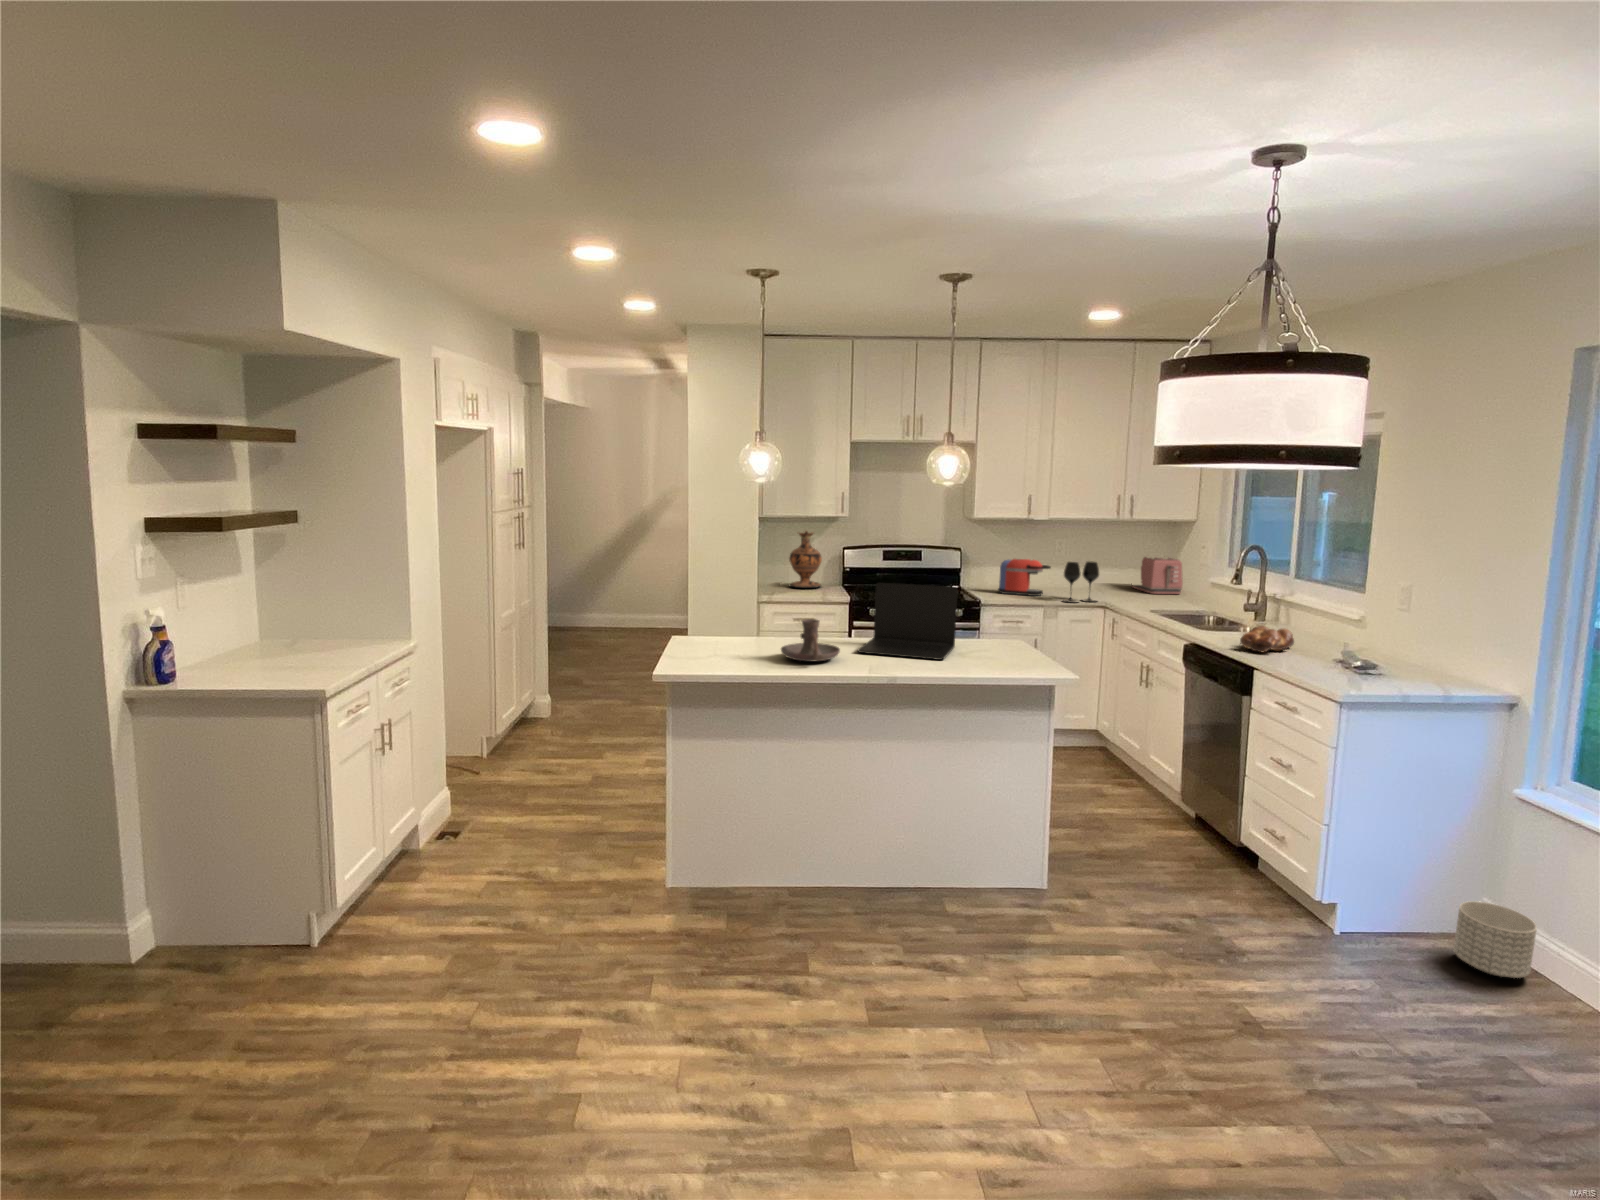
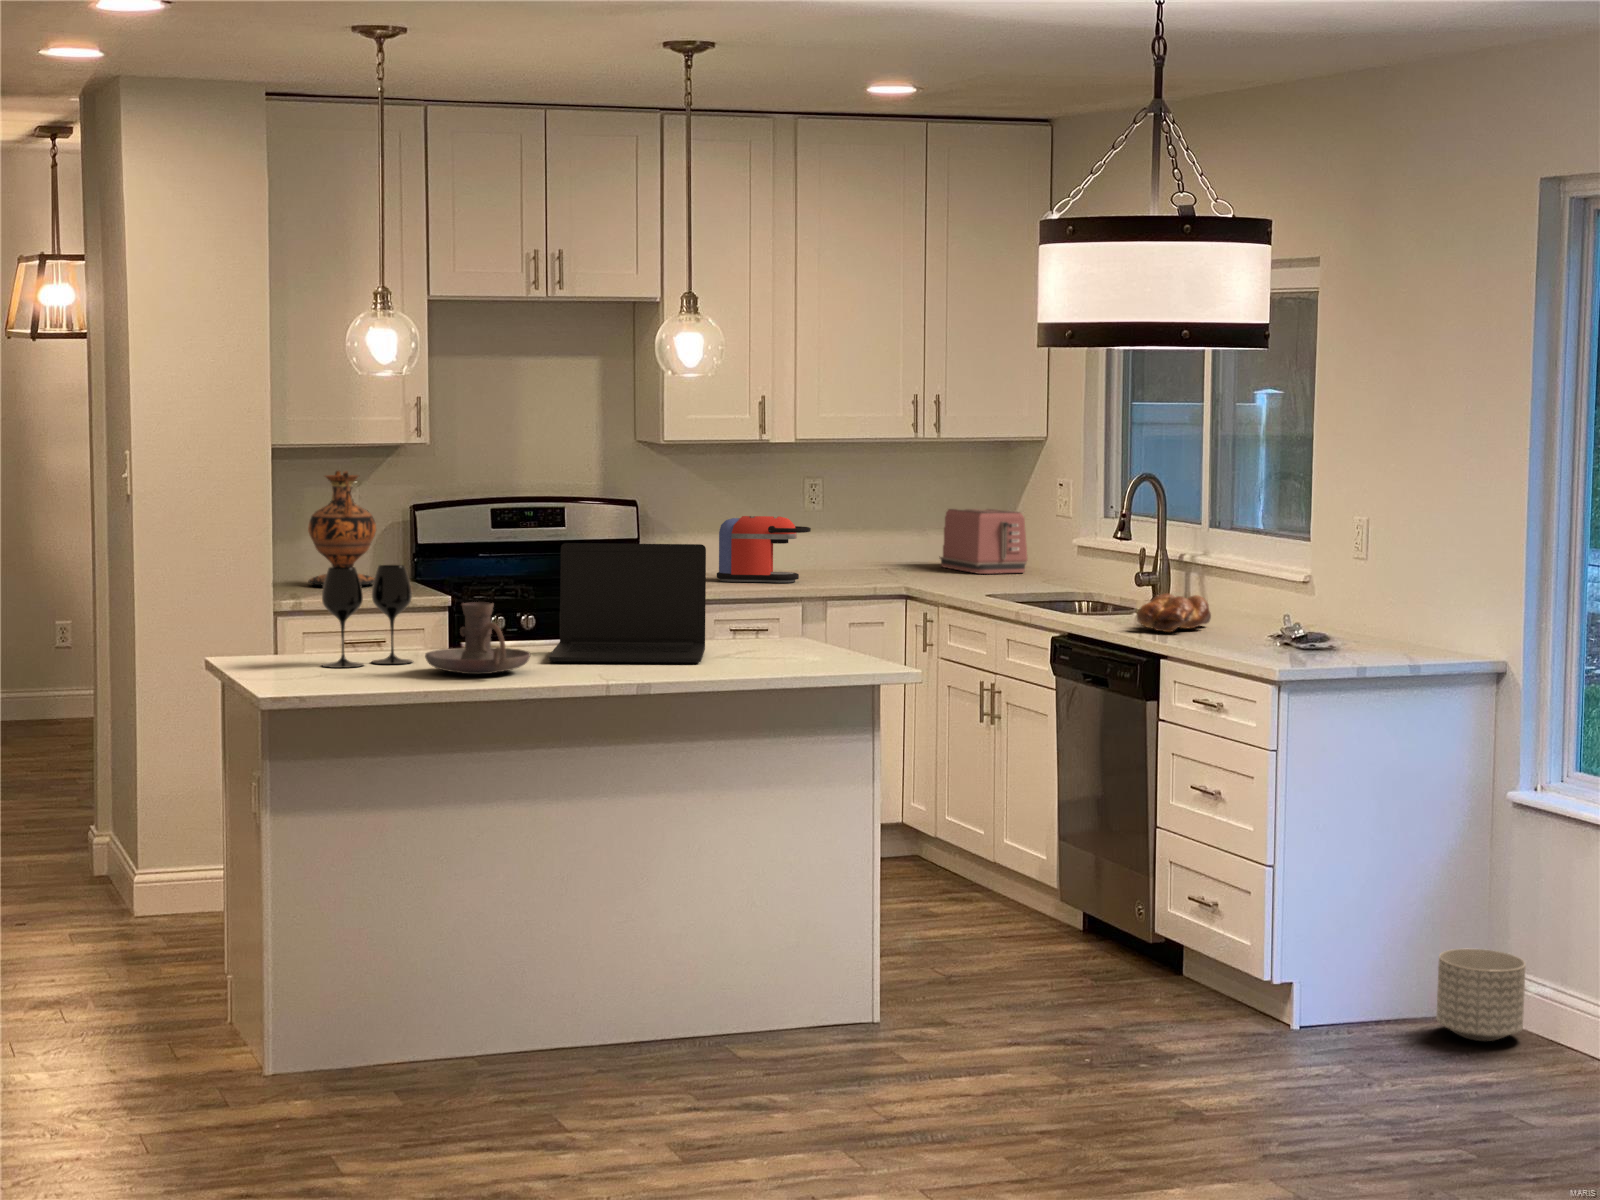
wine glass: present [1063,562,1099,603] -> present [322,565,413,668]

